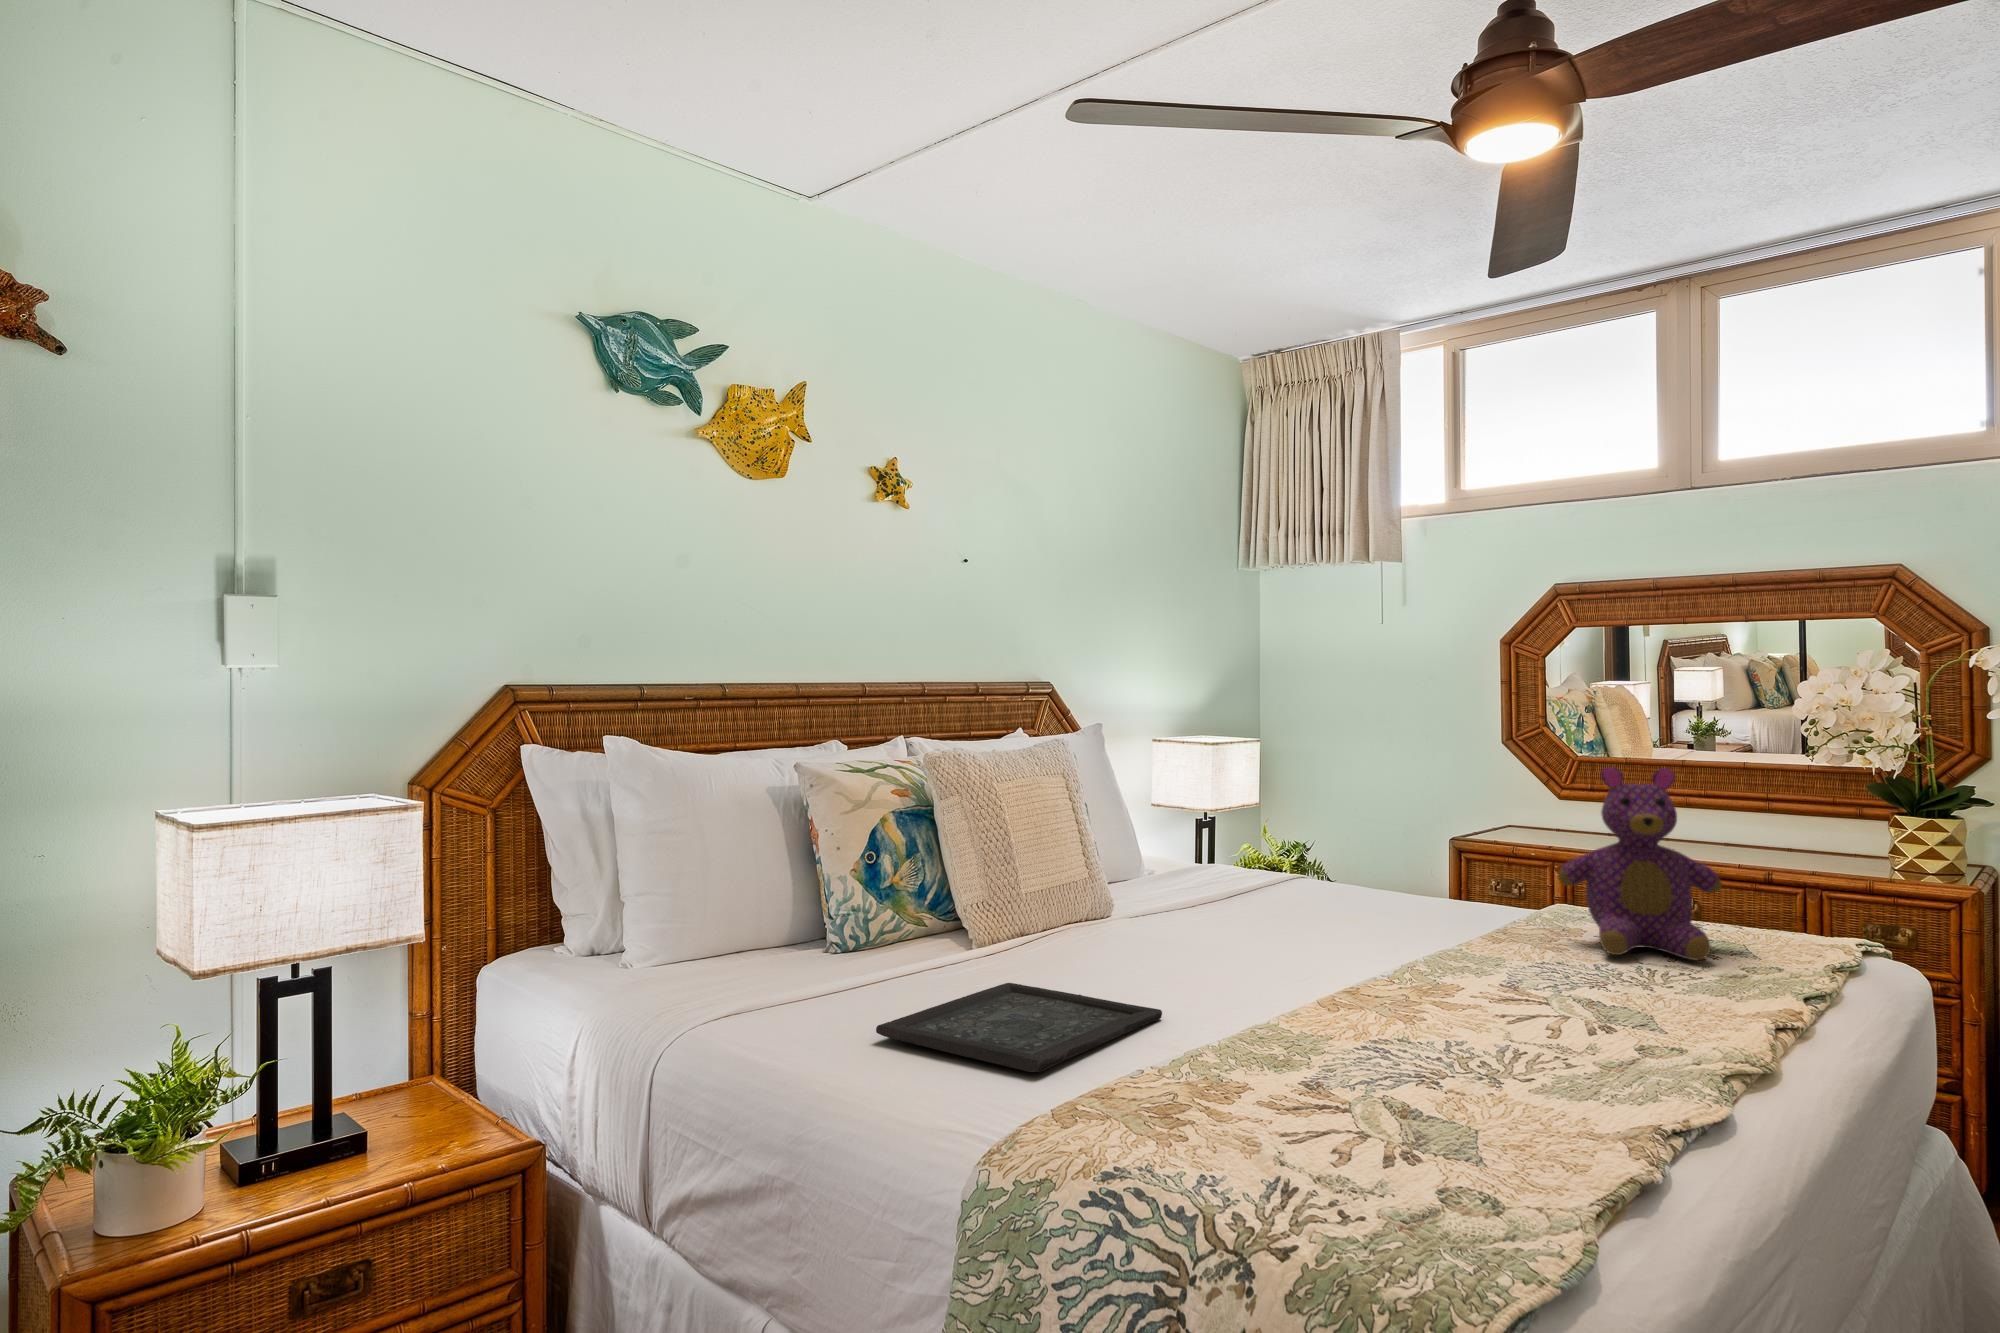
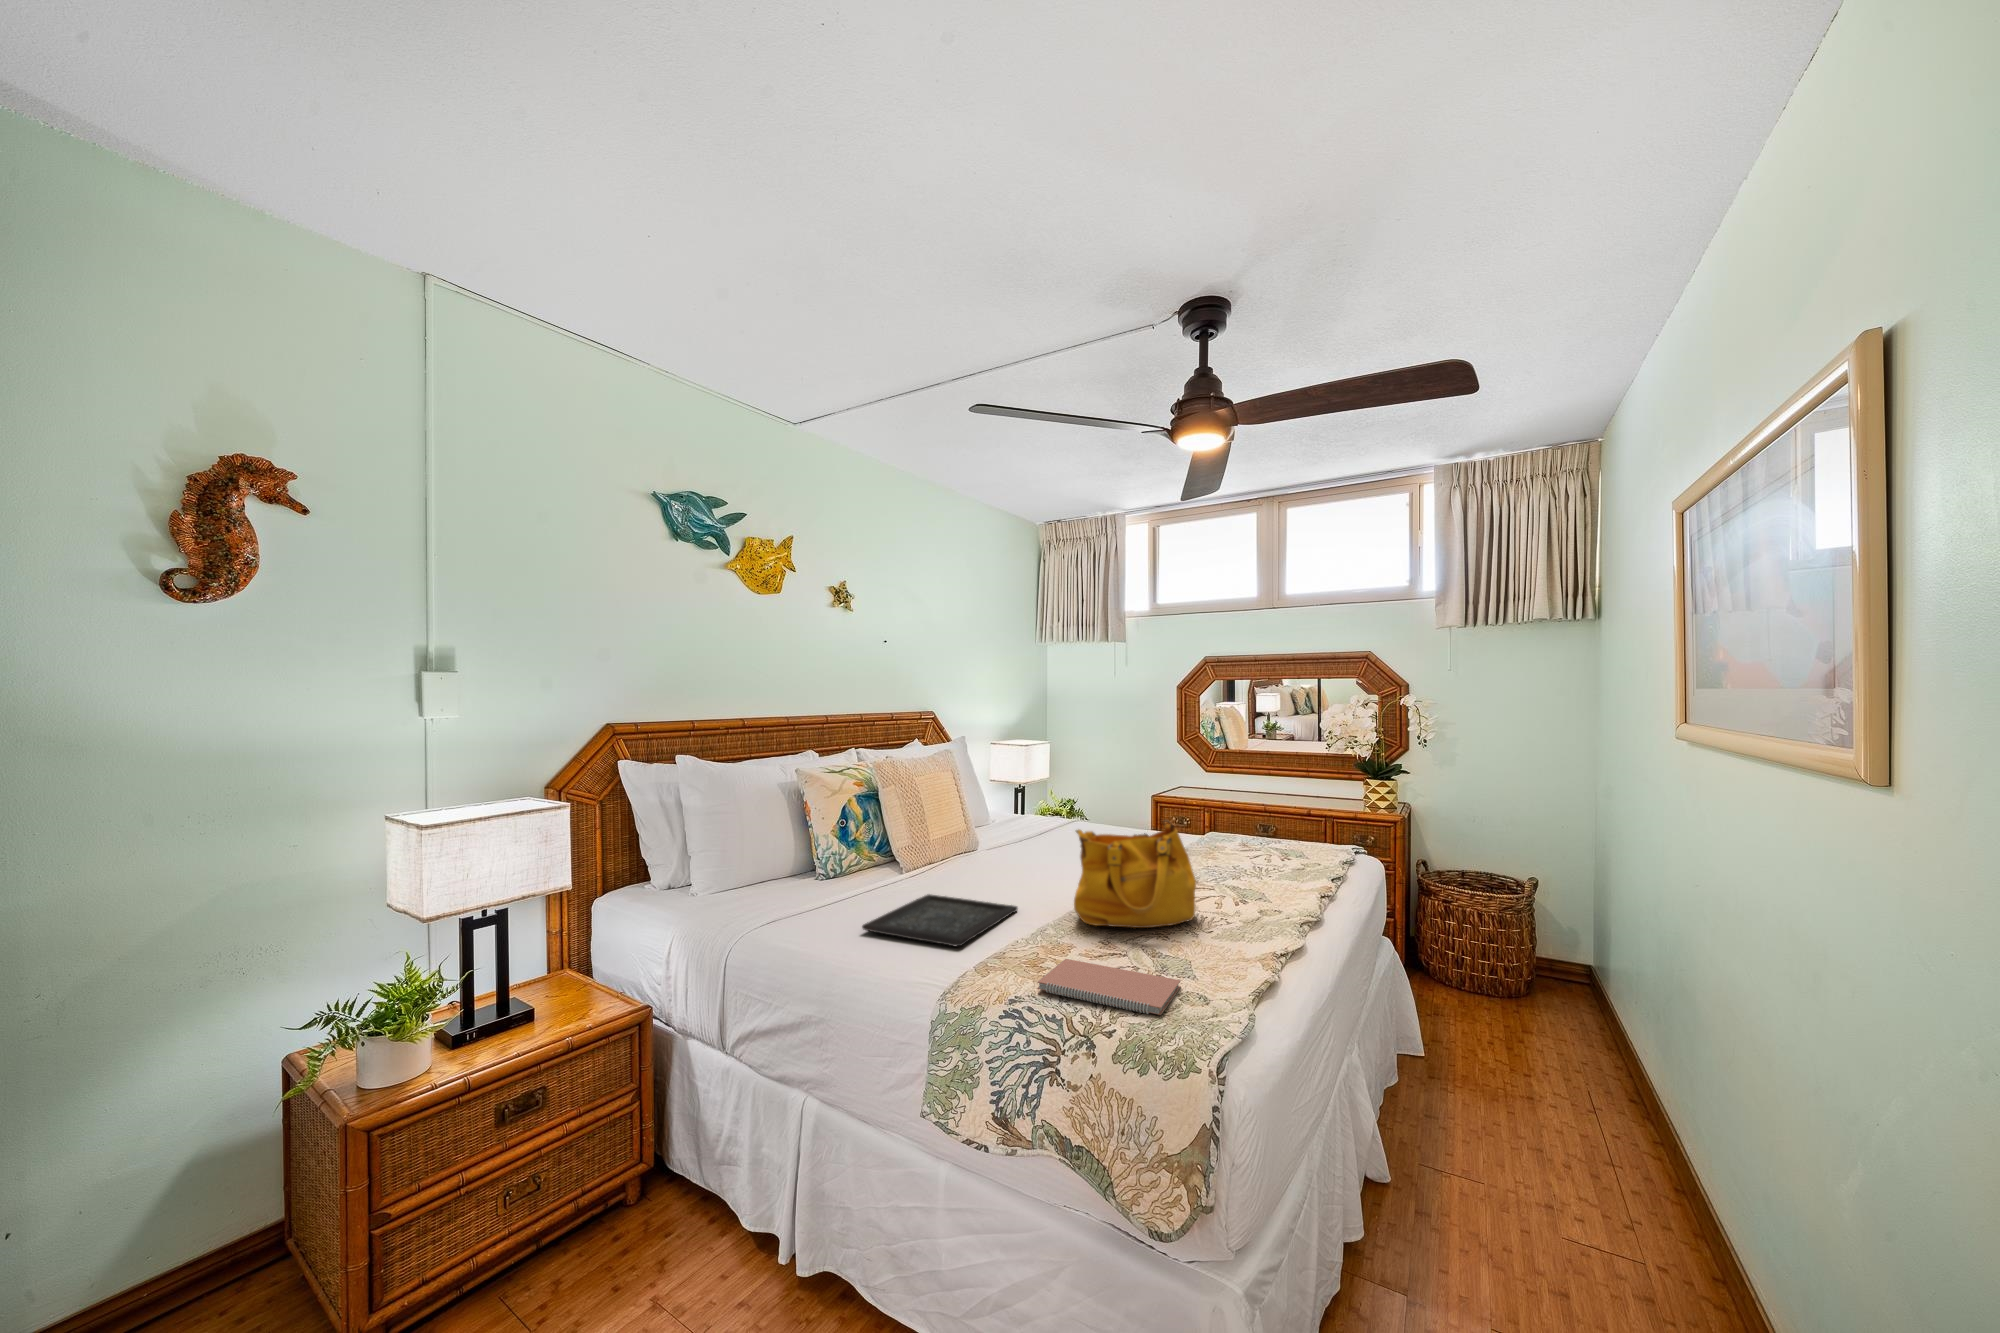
teddy bear: present [1558,767,1722,960] -> none [1212,762,1292,863]
handbag: none [1260,859,1505,1061] -> present [1074,820,1196,928]
notebook: none [1159,1106,1449,1227] -> present [1038,959,1181,1015]

